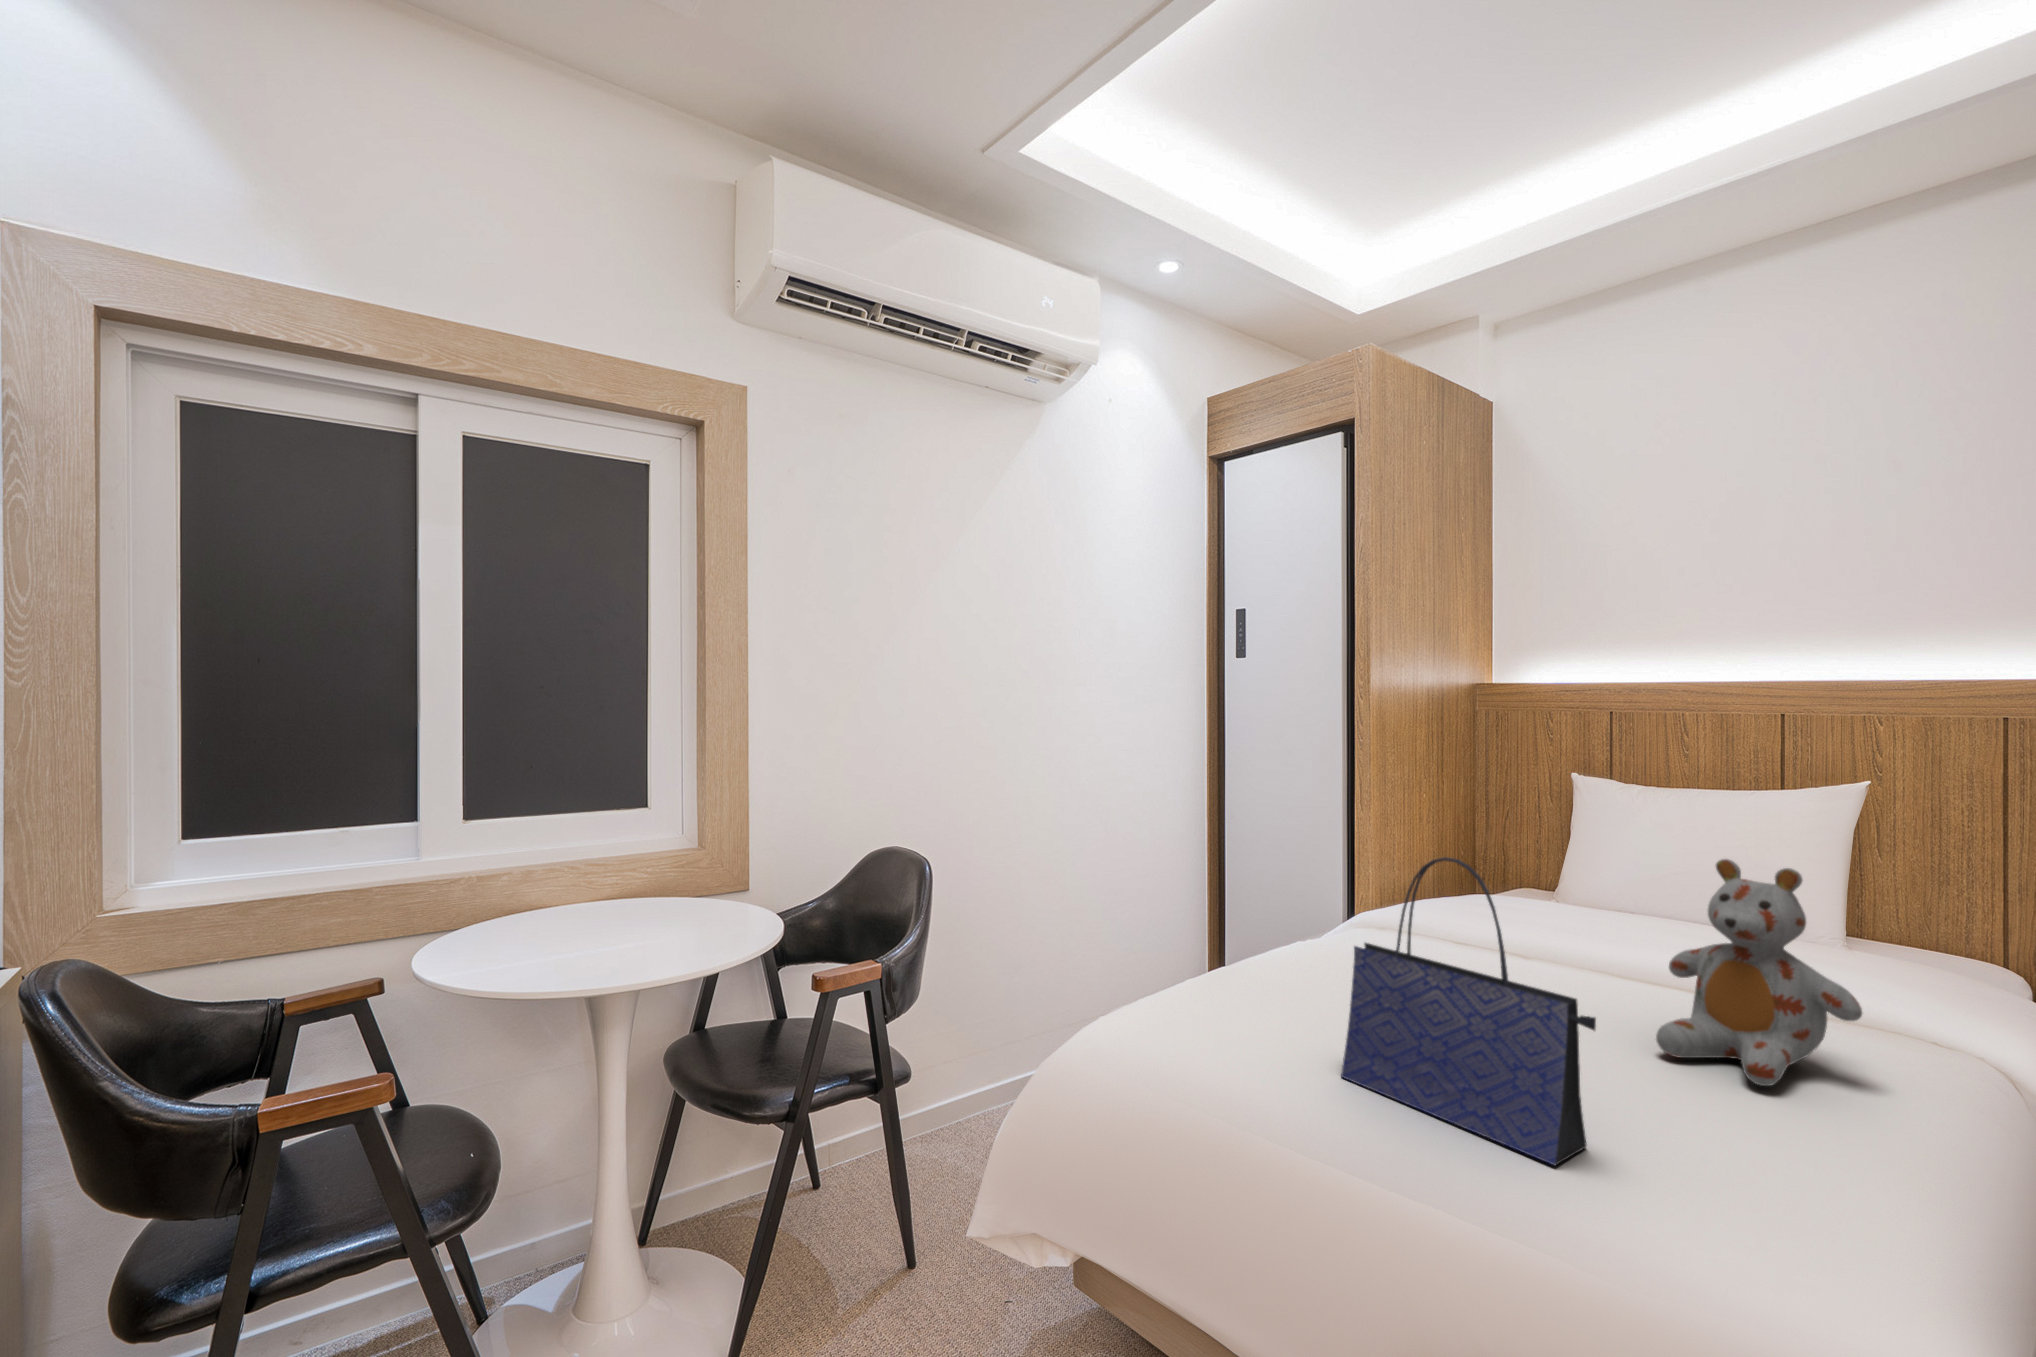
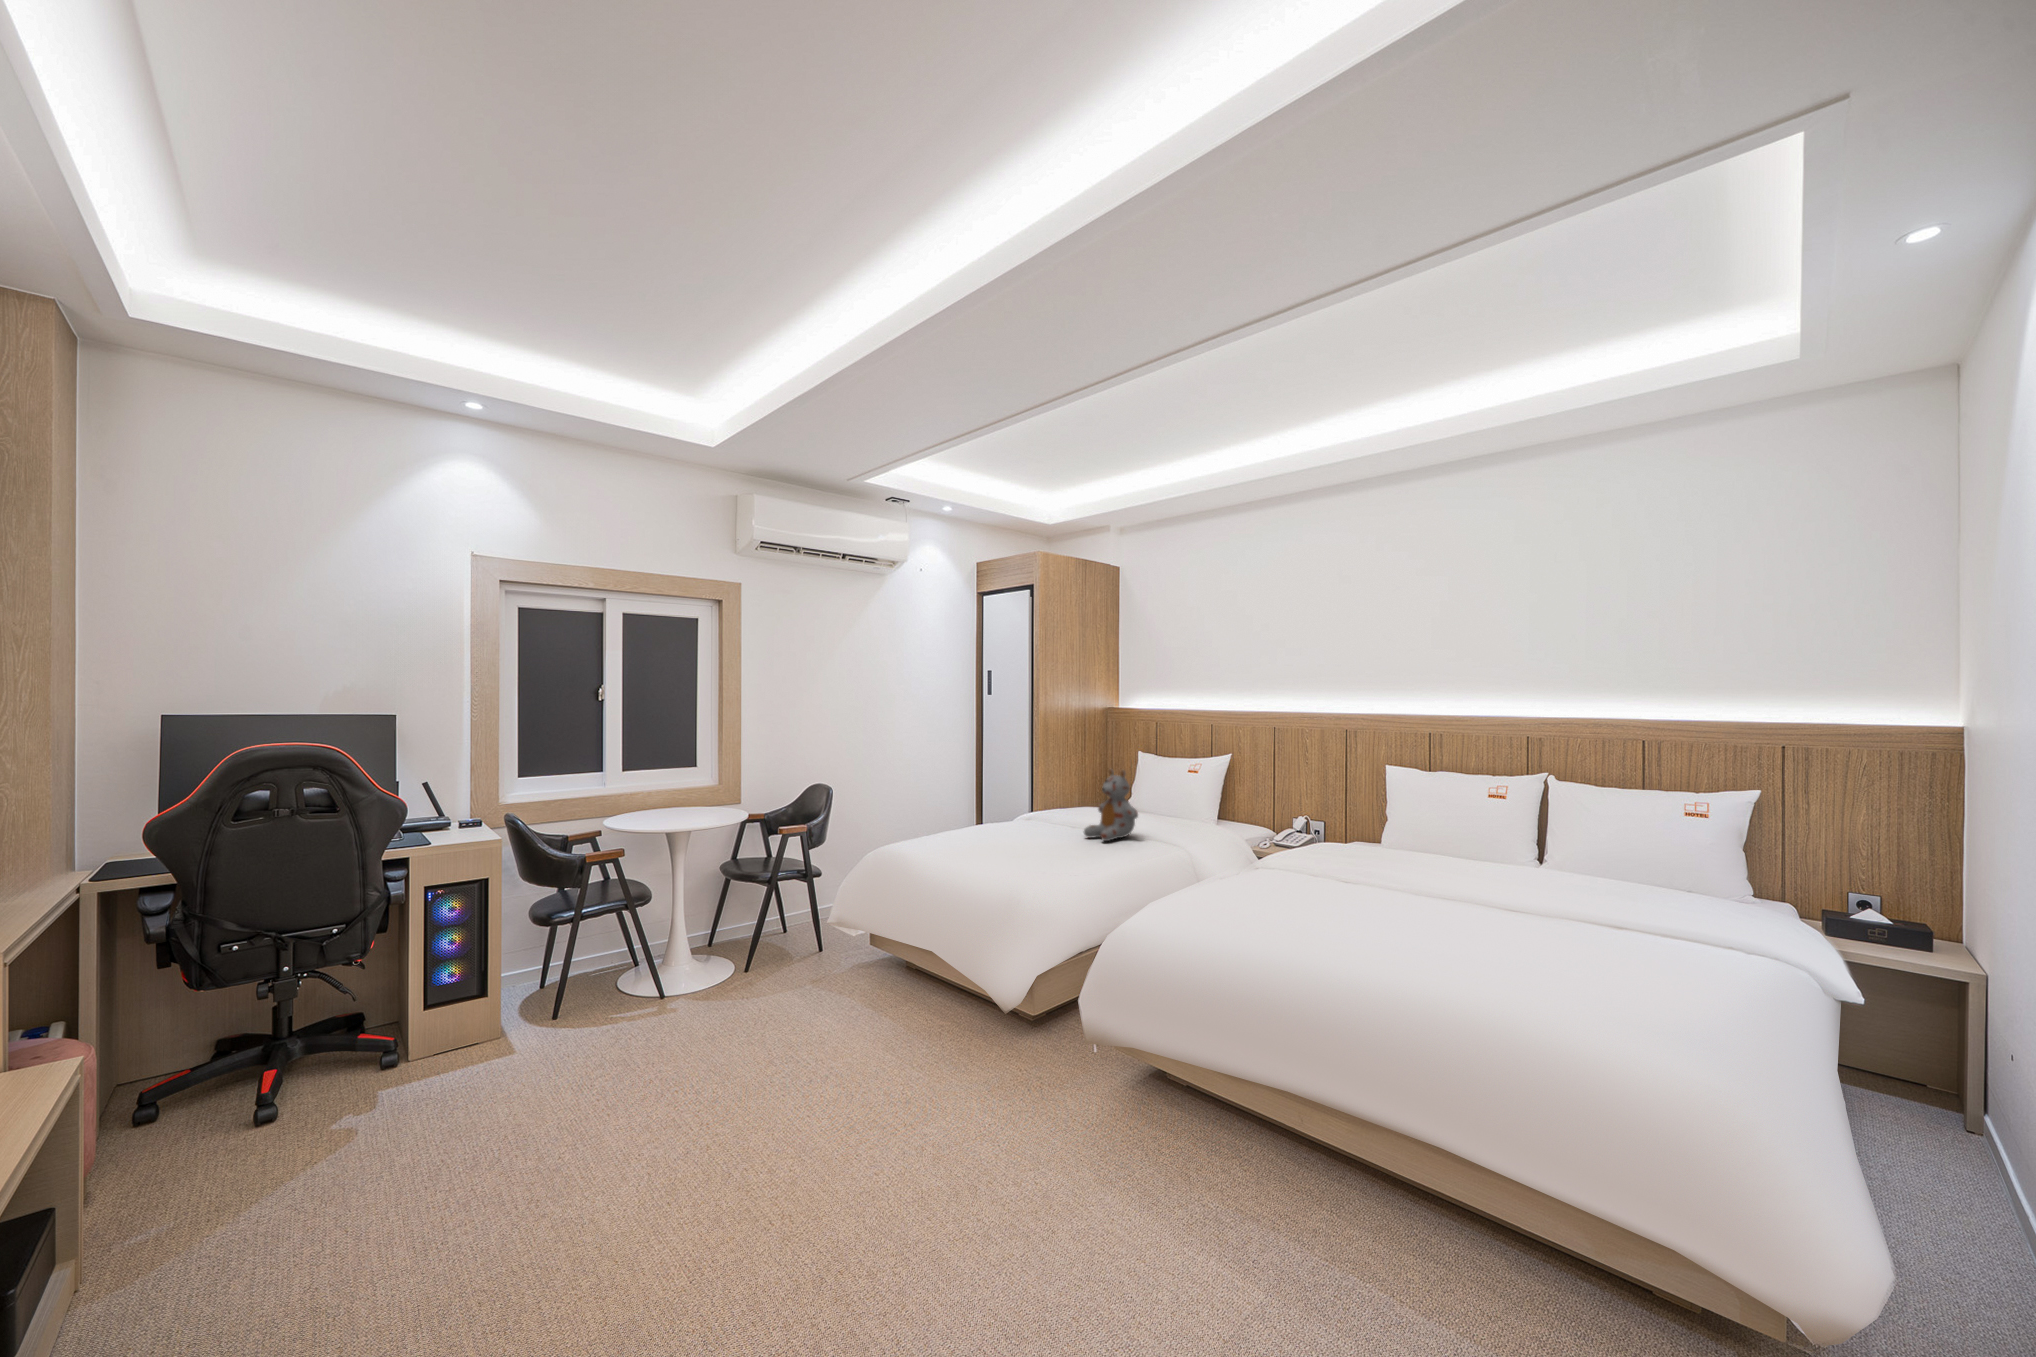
tote bag: present [1341,857,1596,1165] -> none [968,767,1030,857]

